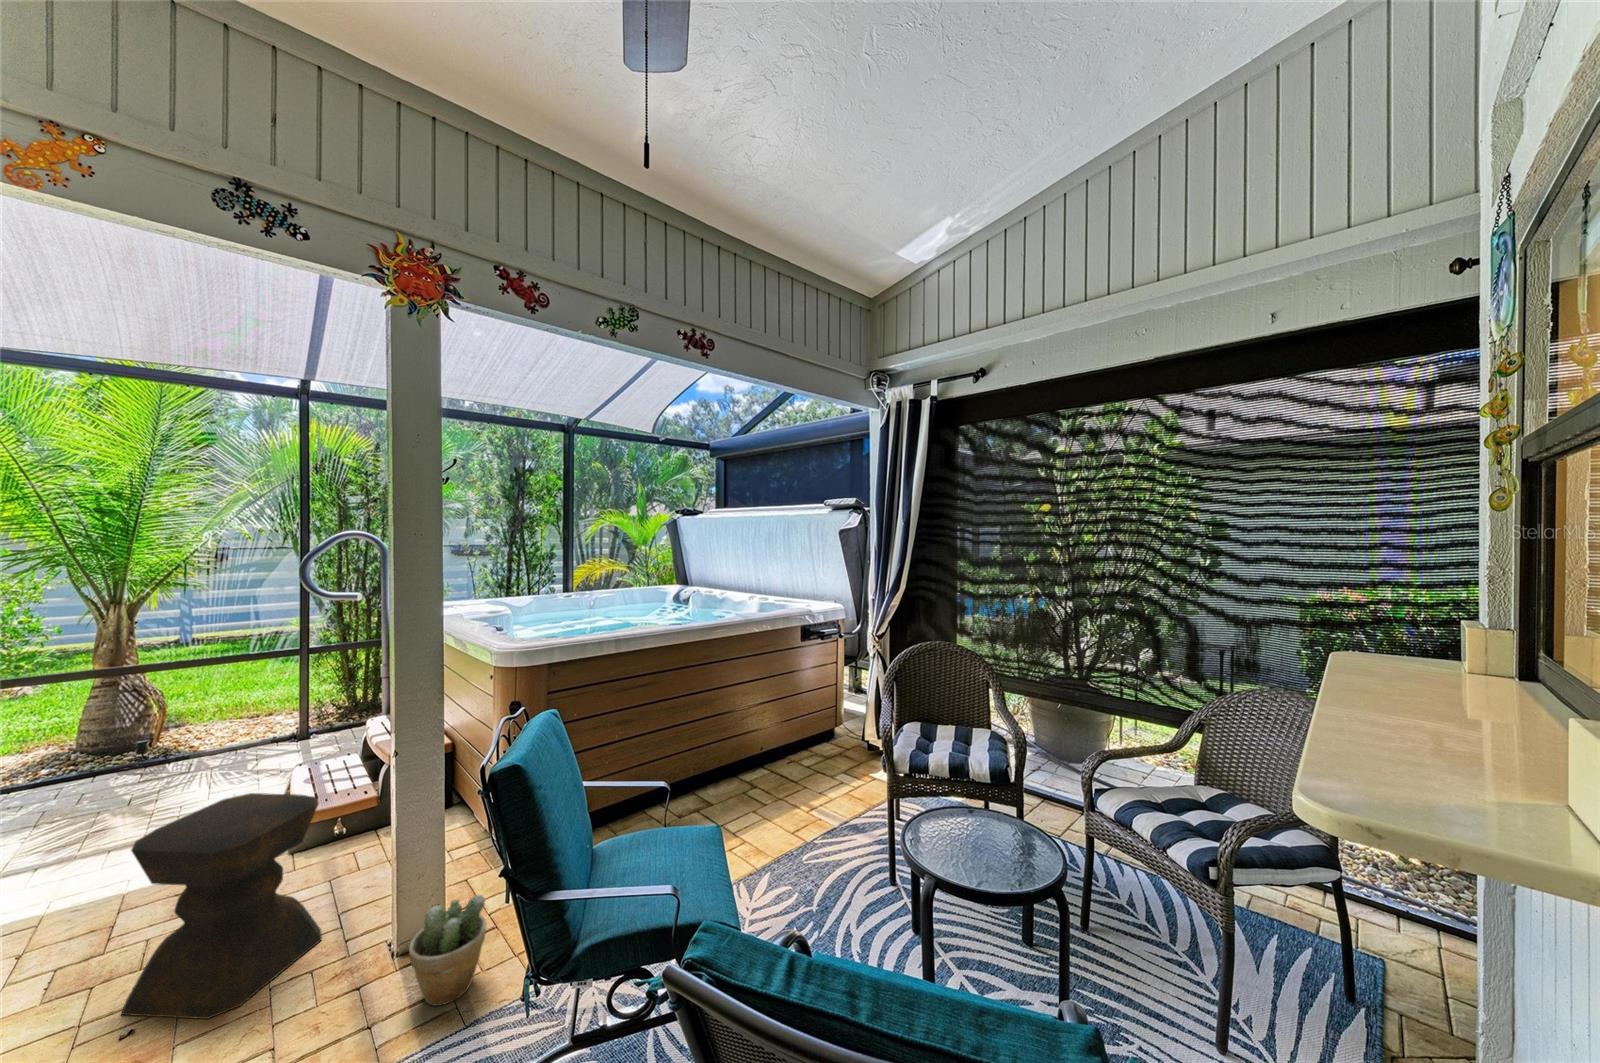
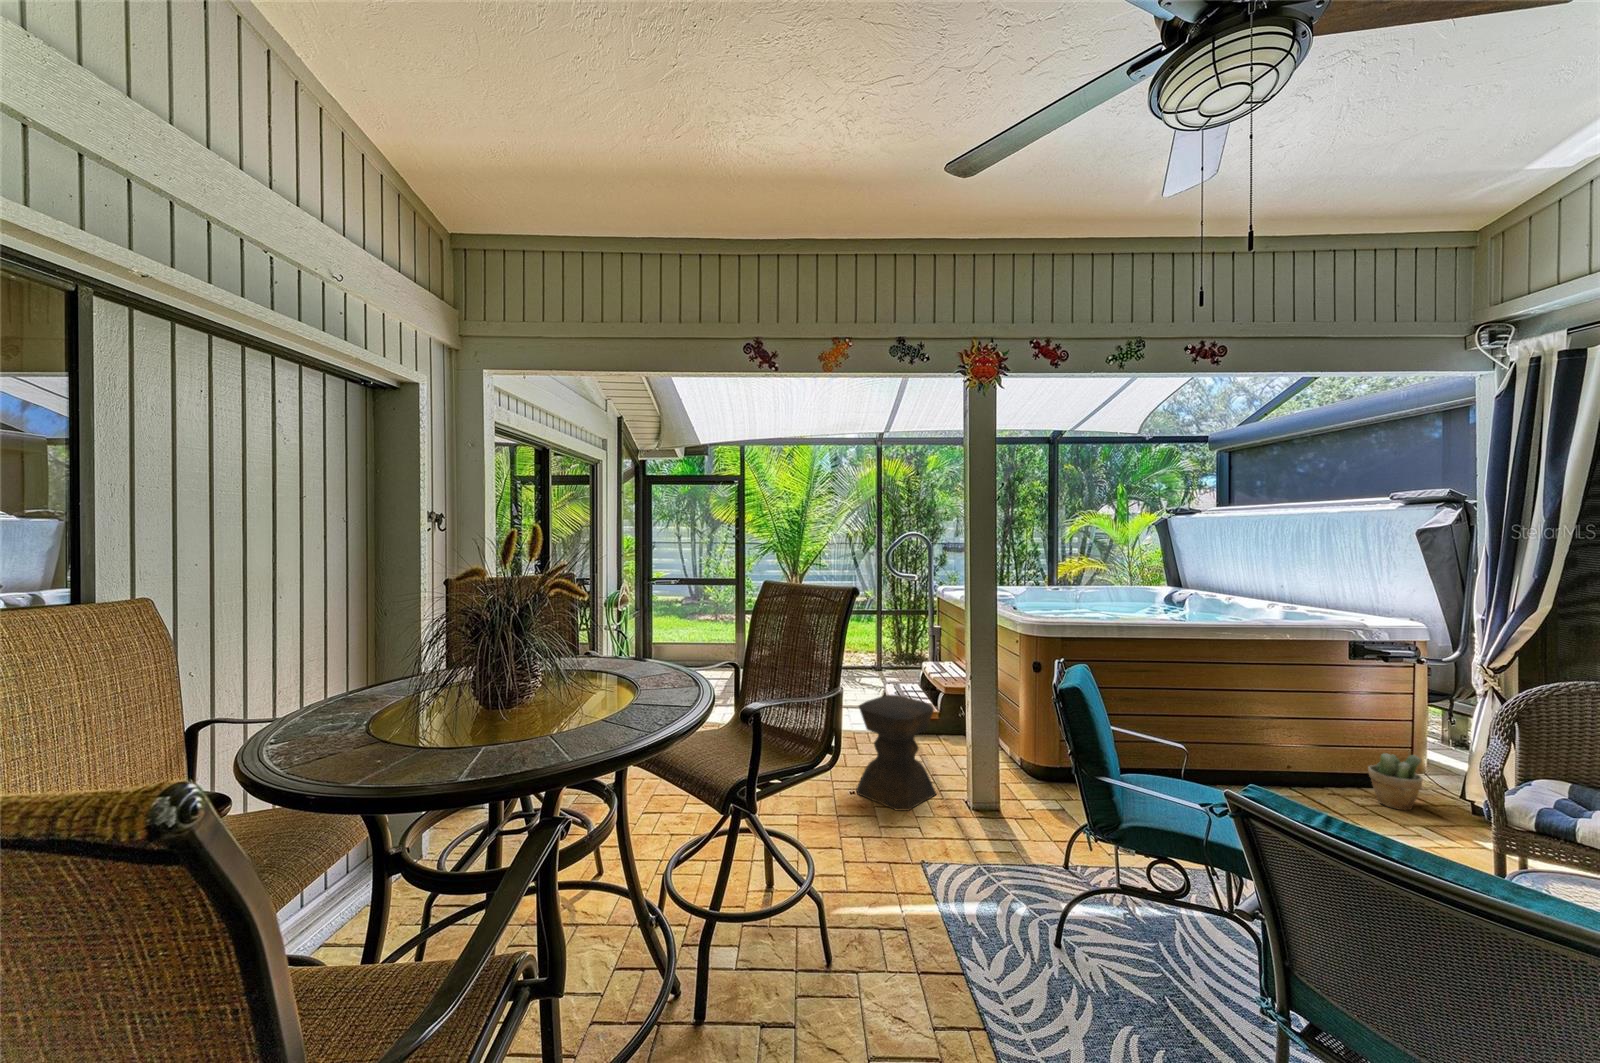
potted plant: present [409,895,486,1006] -> present [1368,754,1423,810]

